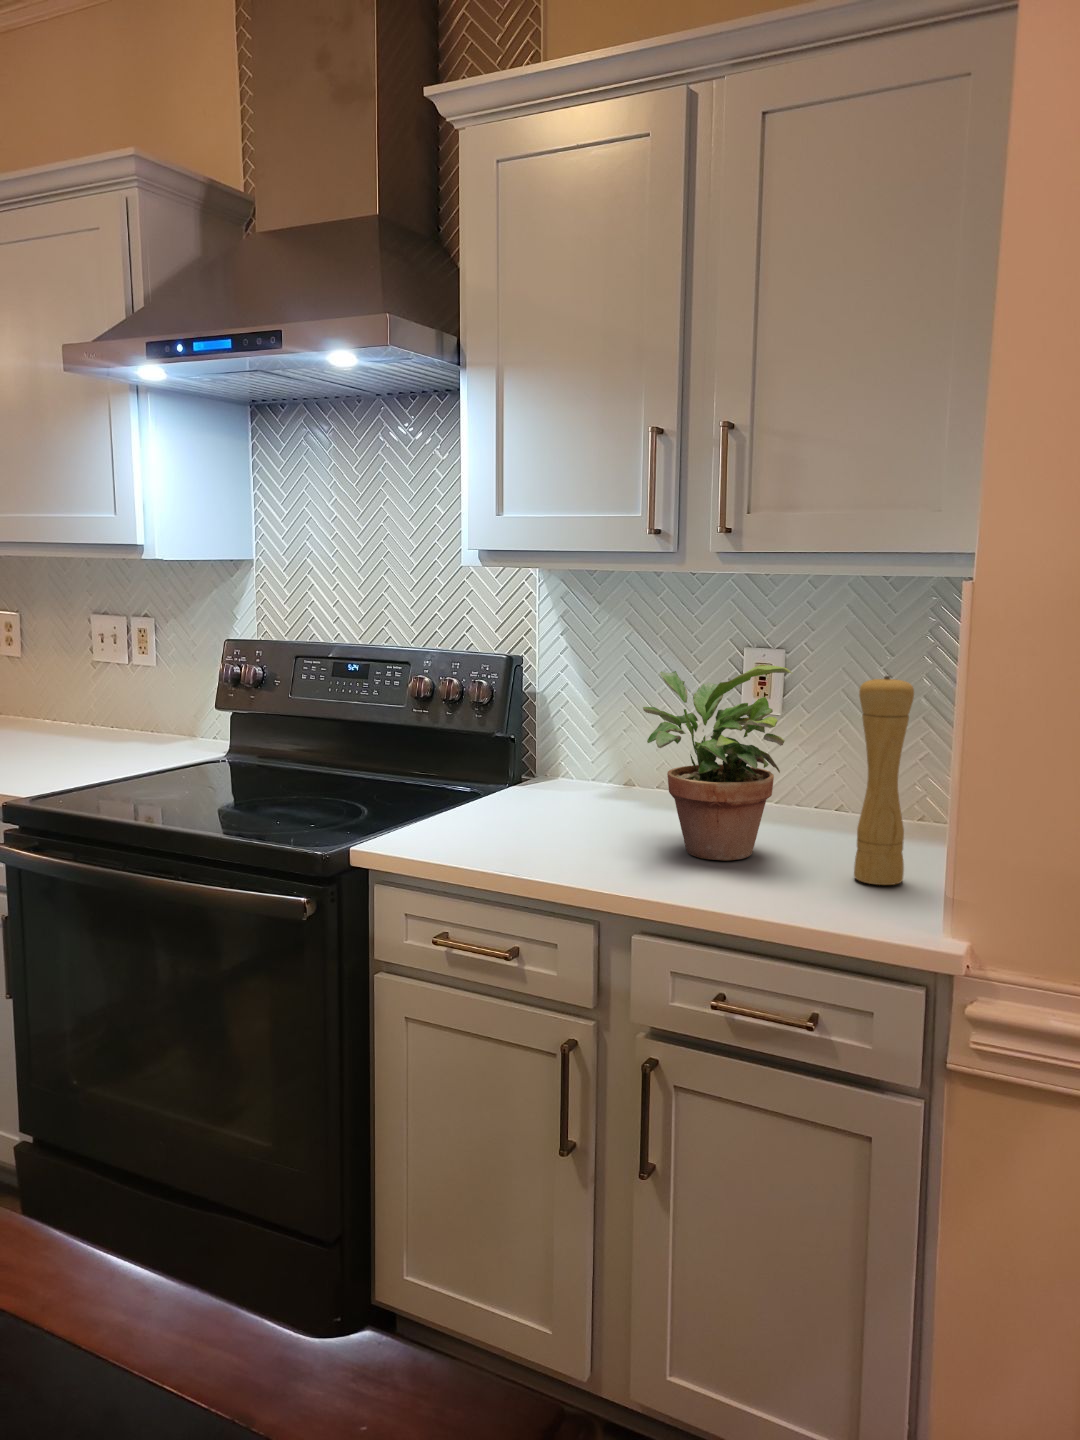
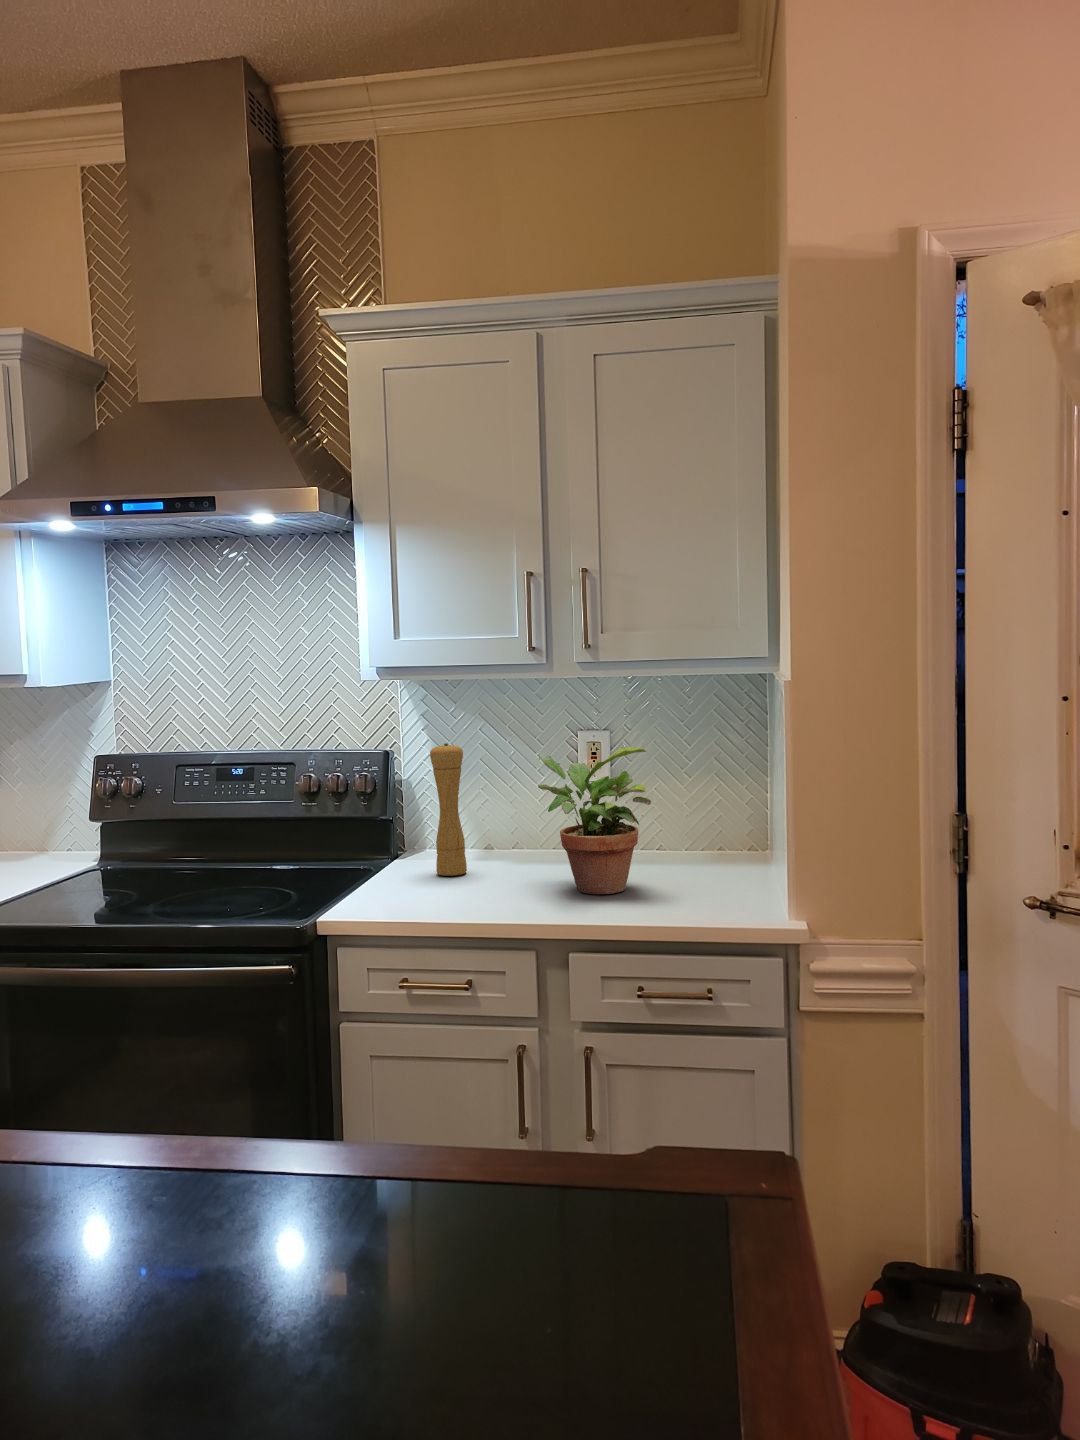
pepper mill: present [854,676,914,885] -> present [430,743,467,876]

